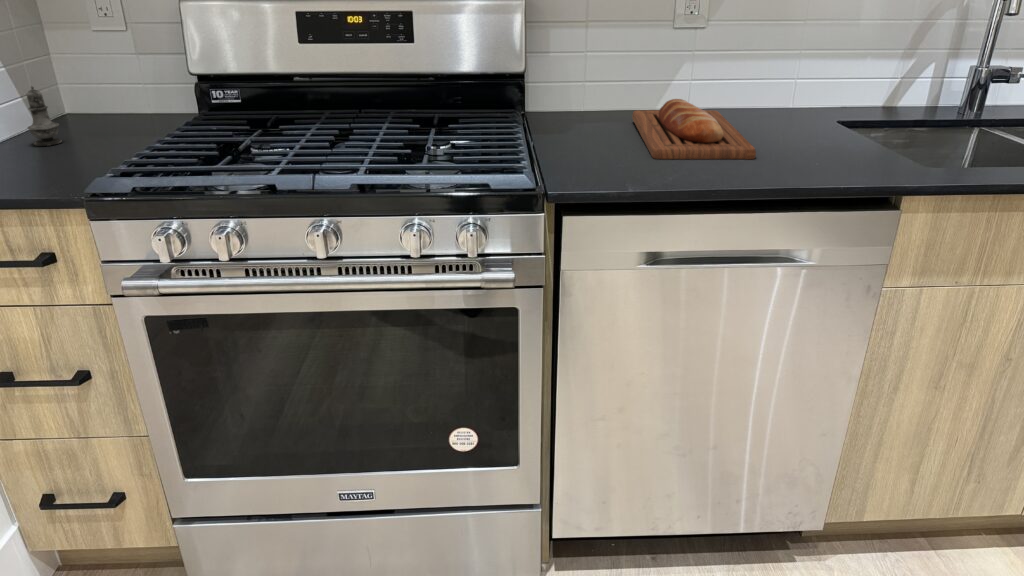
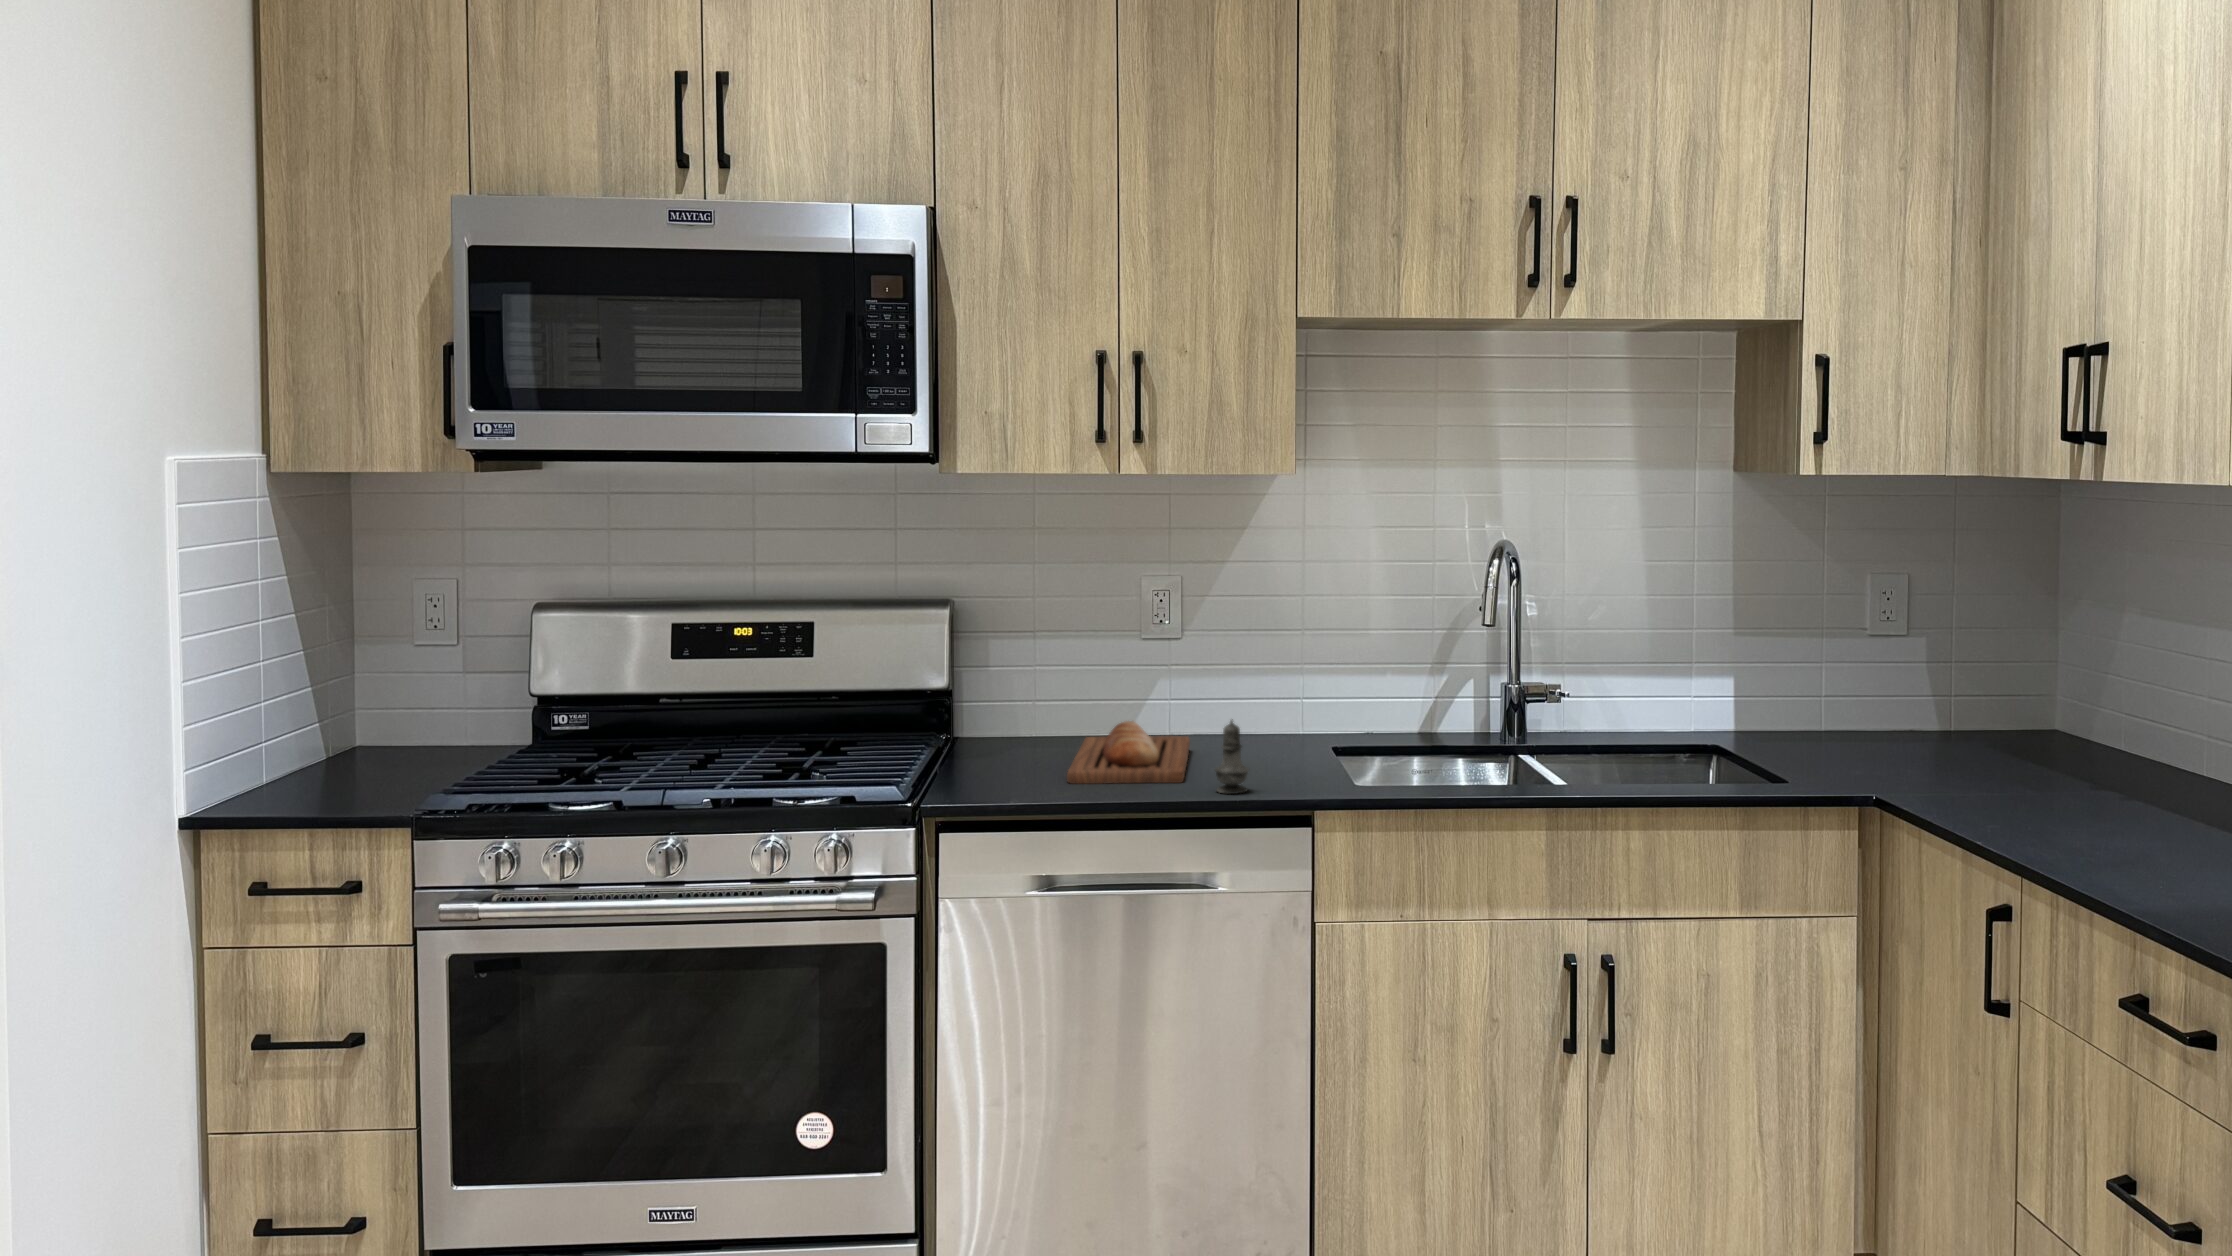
salt shaker: present [27,86,62,146] -> present [1215,719,1249,794]

